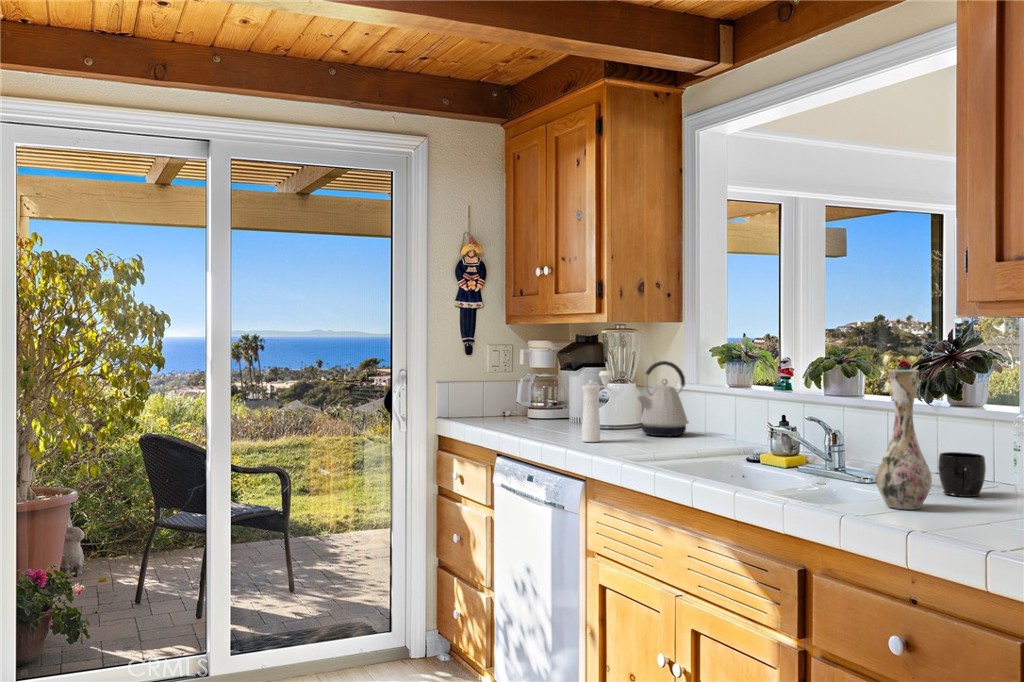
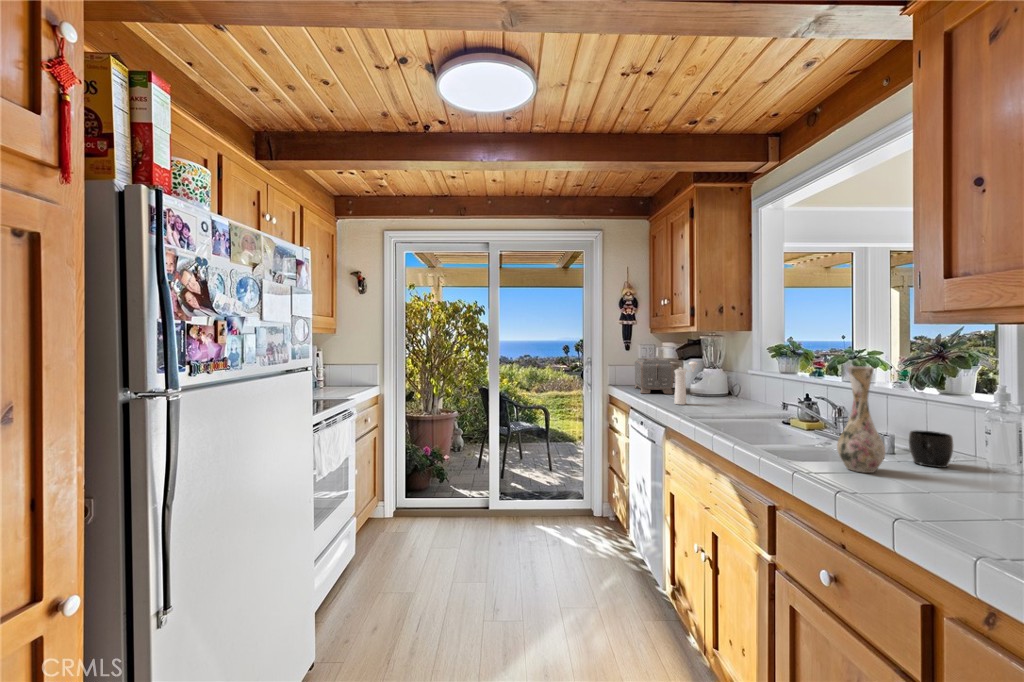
kettle: present [637,361,689,436] -> none [715,356,754,404]
toaster: none [487,368,561,428] -> present [635,358,673,394]

